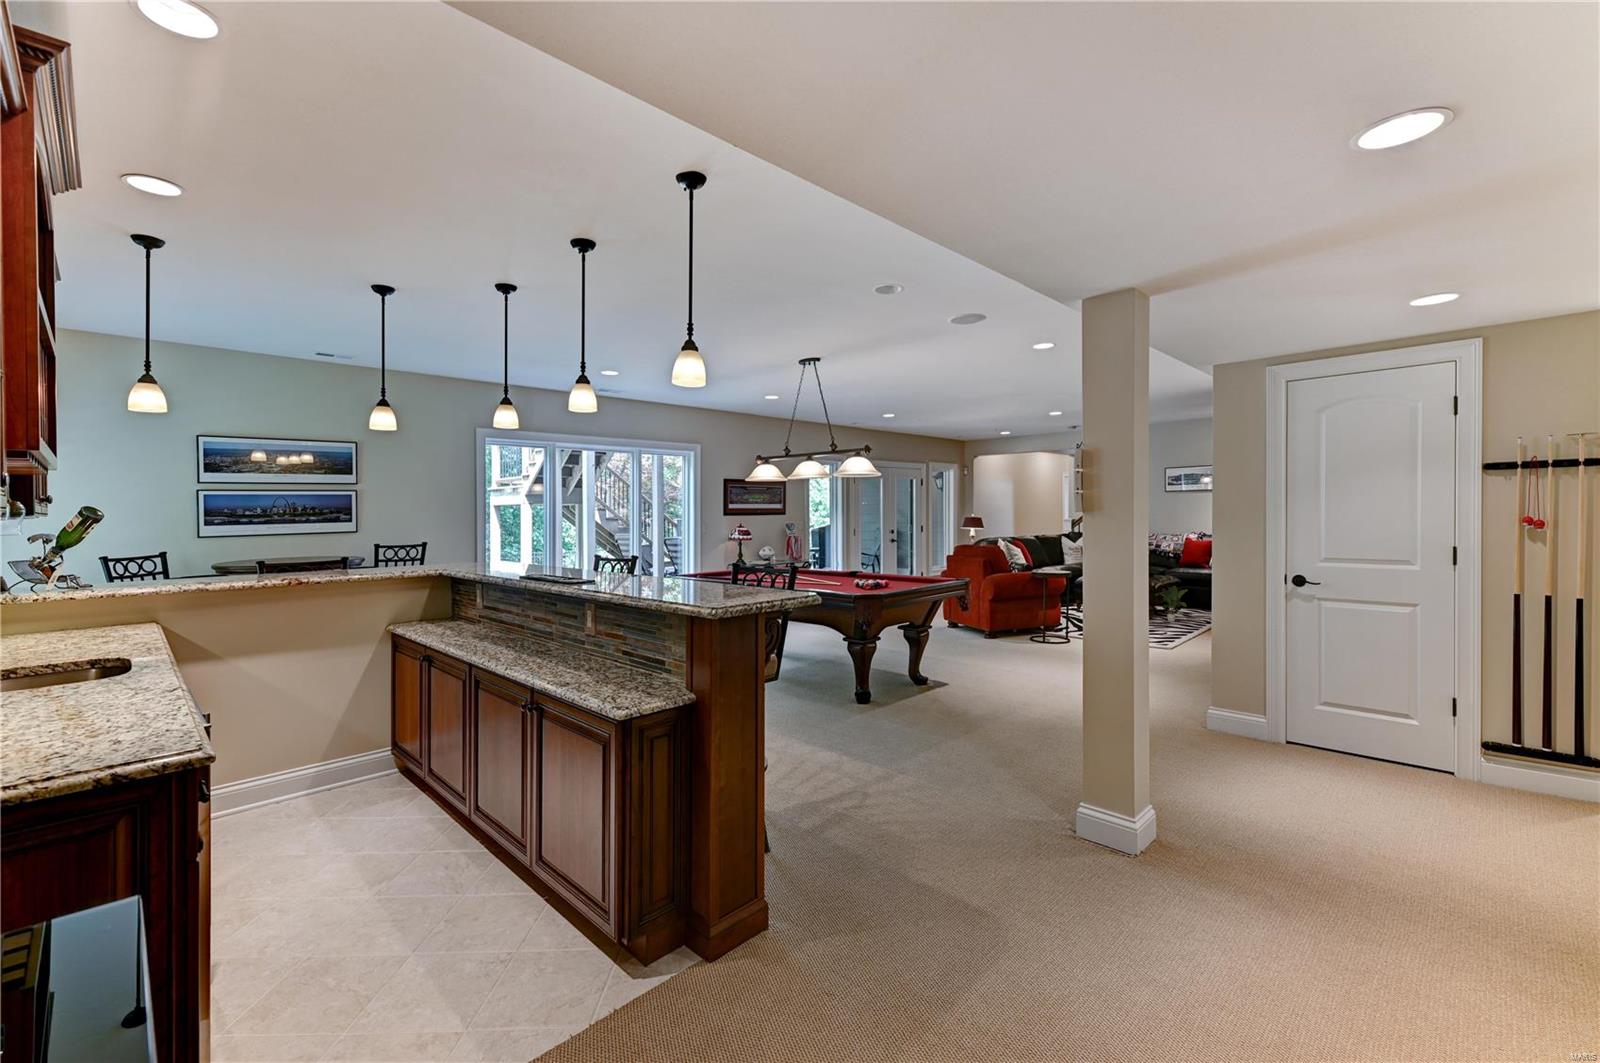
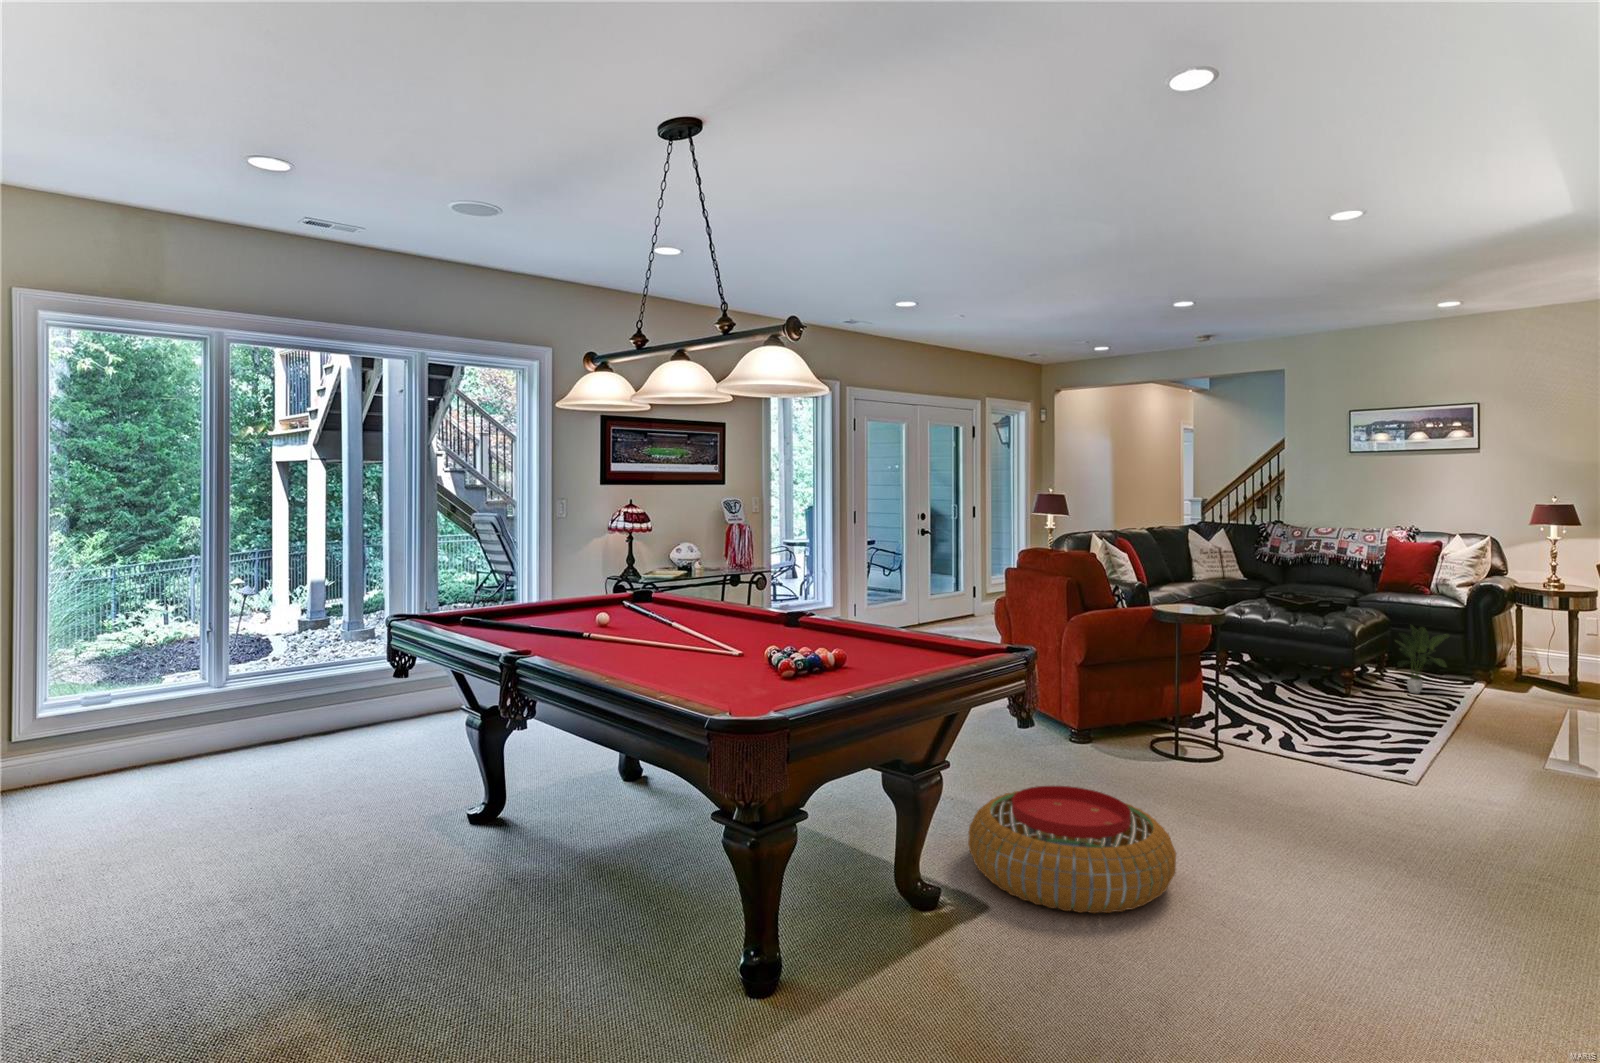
pouf: none [960,646,1053,691] -> present [968,786,1176,913]

